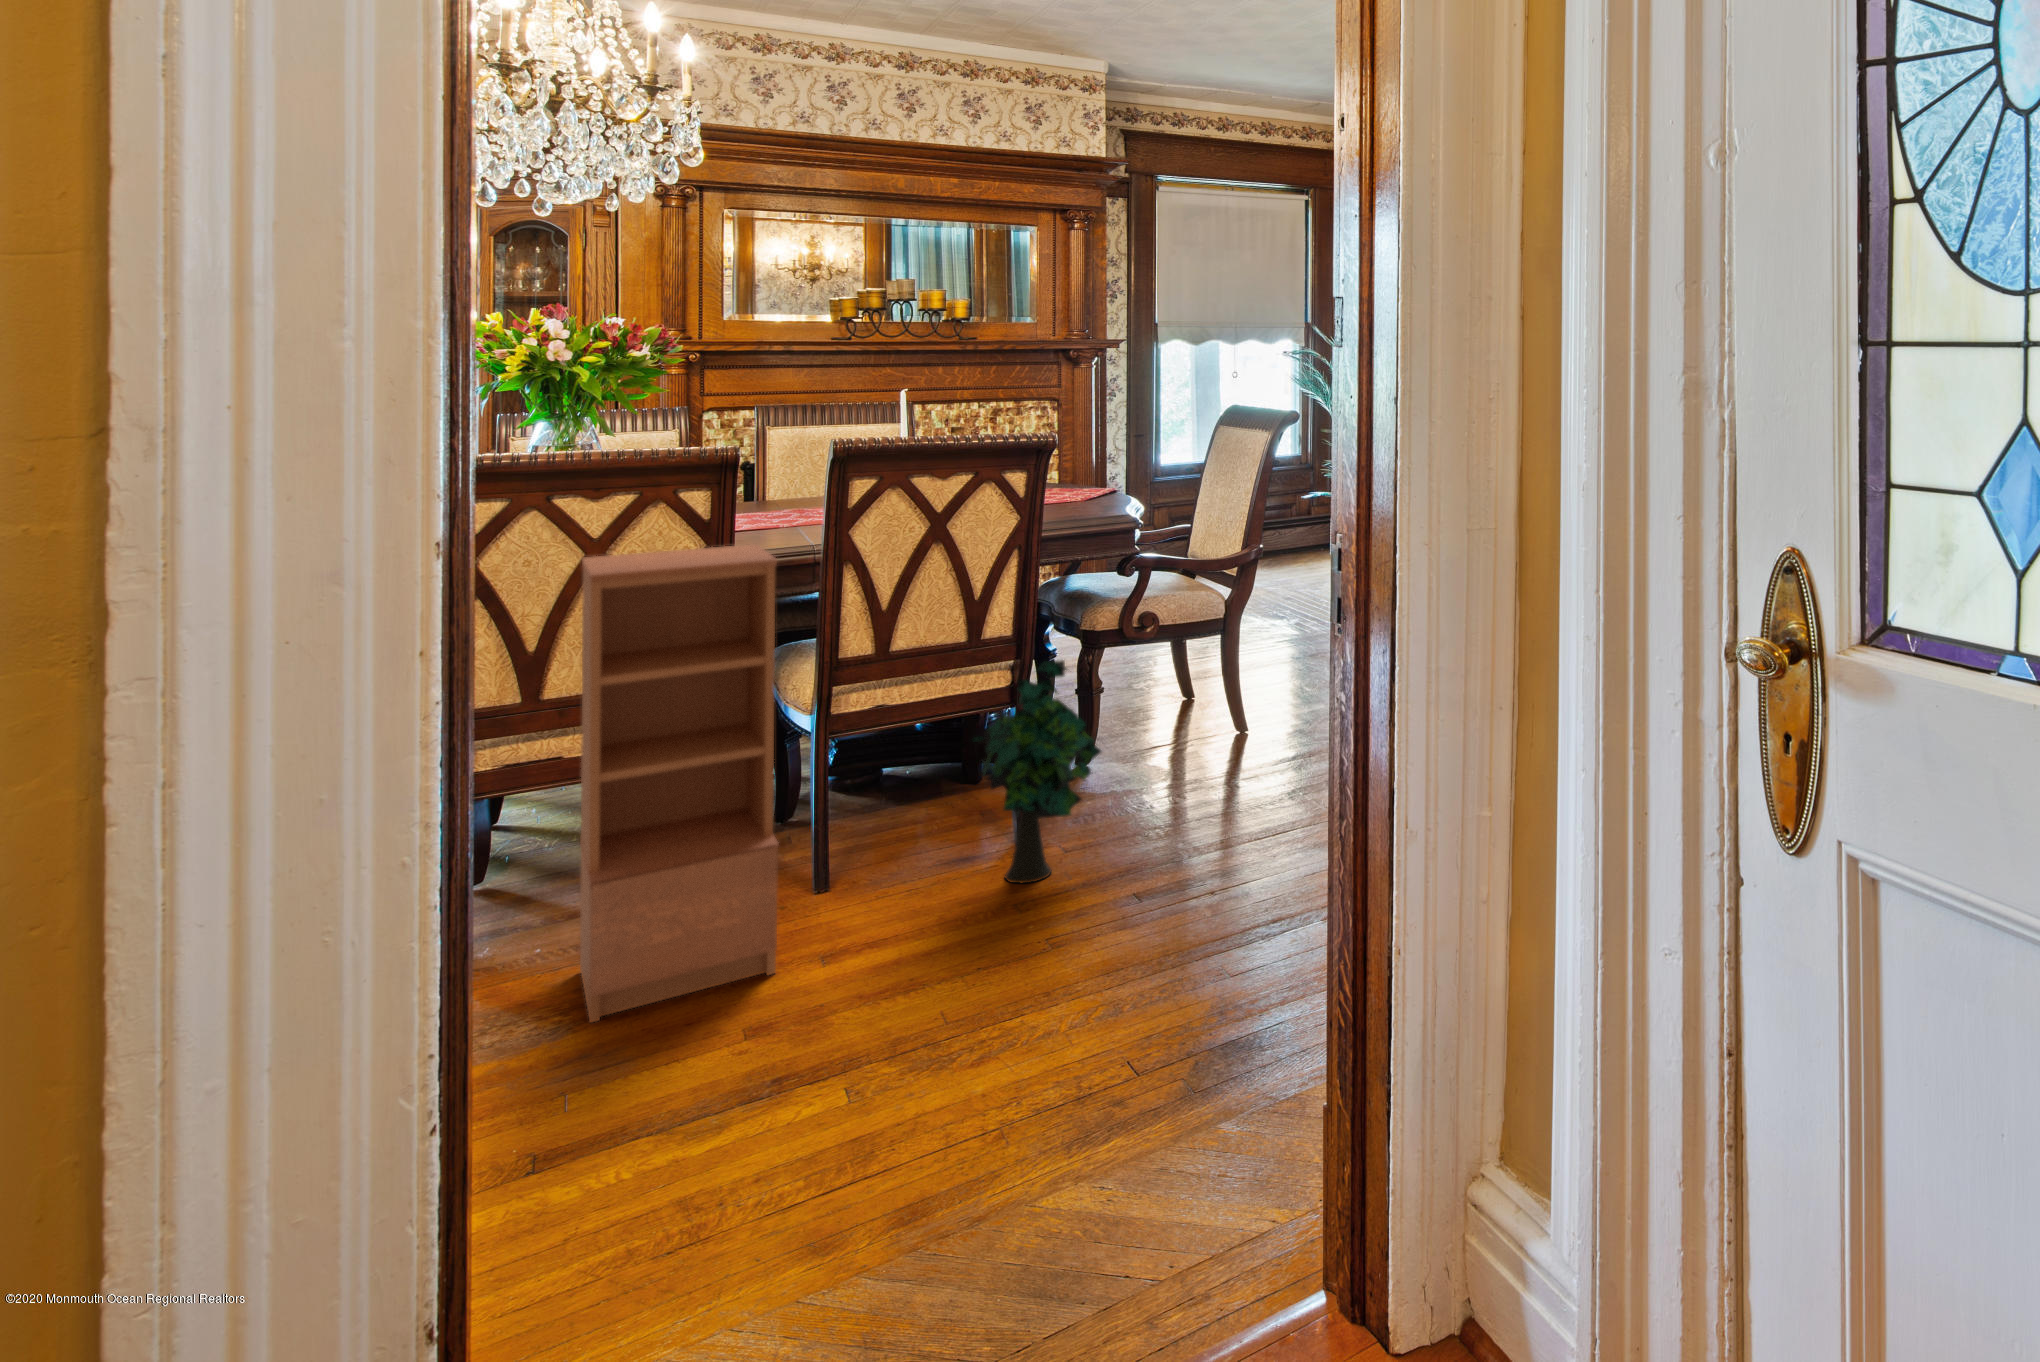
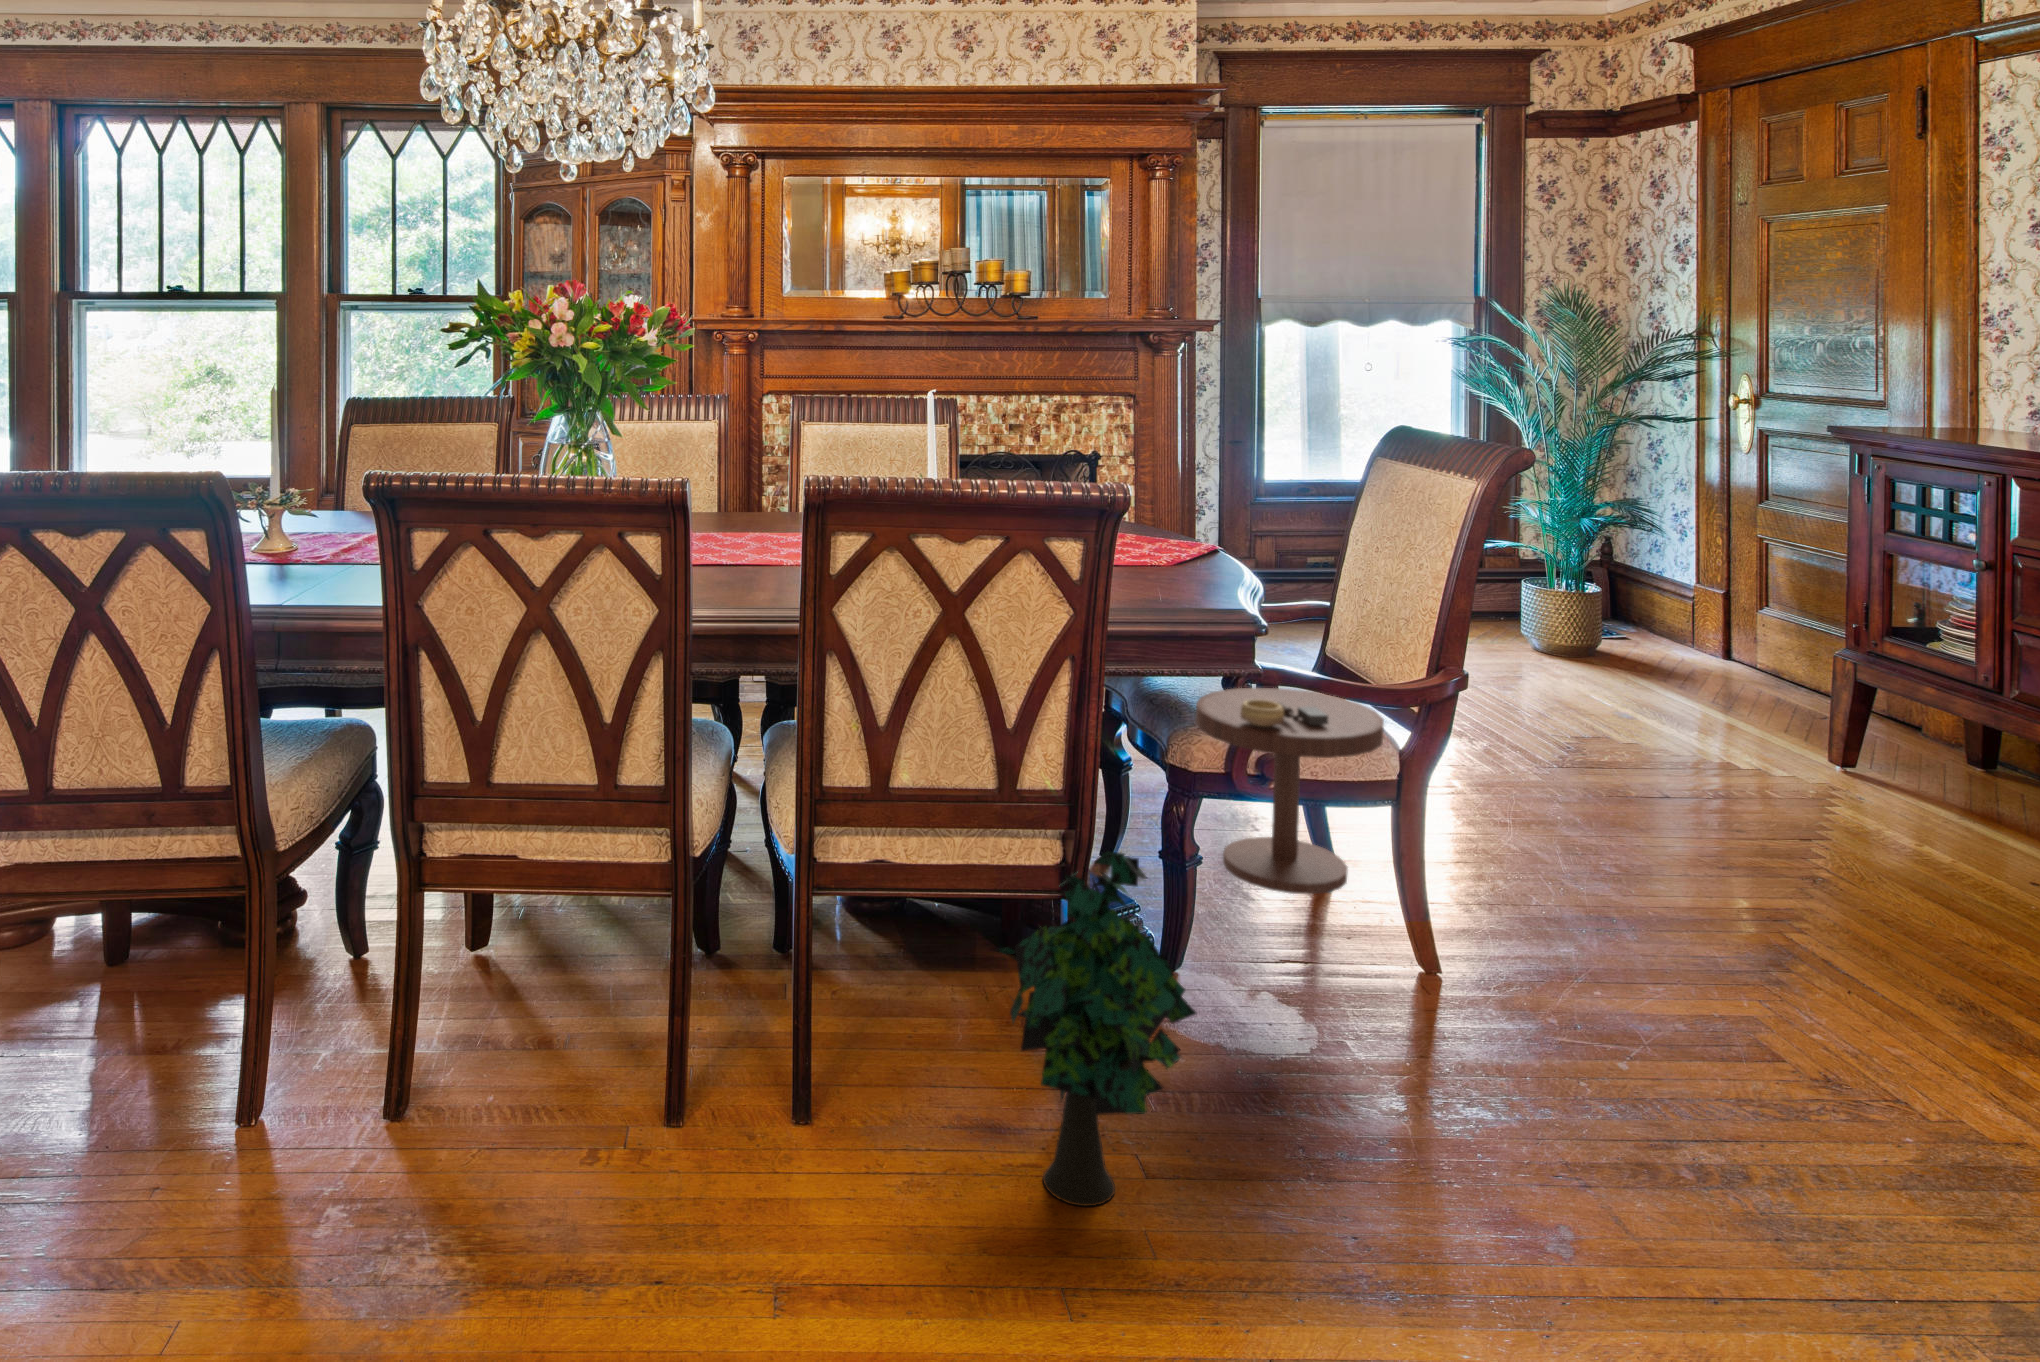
bookcase: present [580,544,779,1022] -> none [481,629,718,1303]
side table: none [1102,571,1218,783] -> present [1196,688,1384,894]

